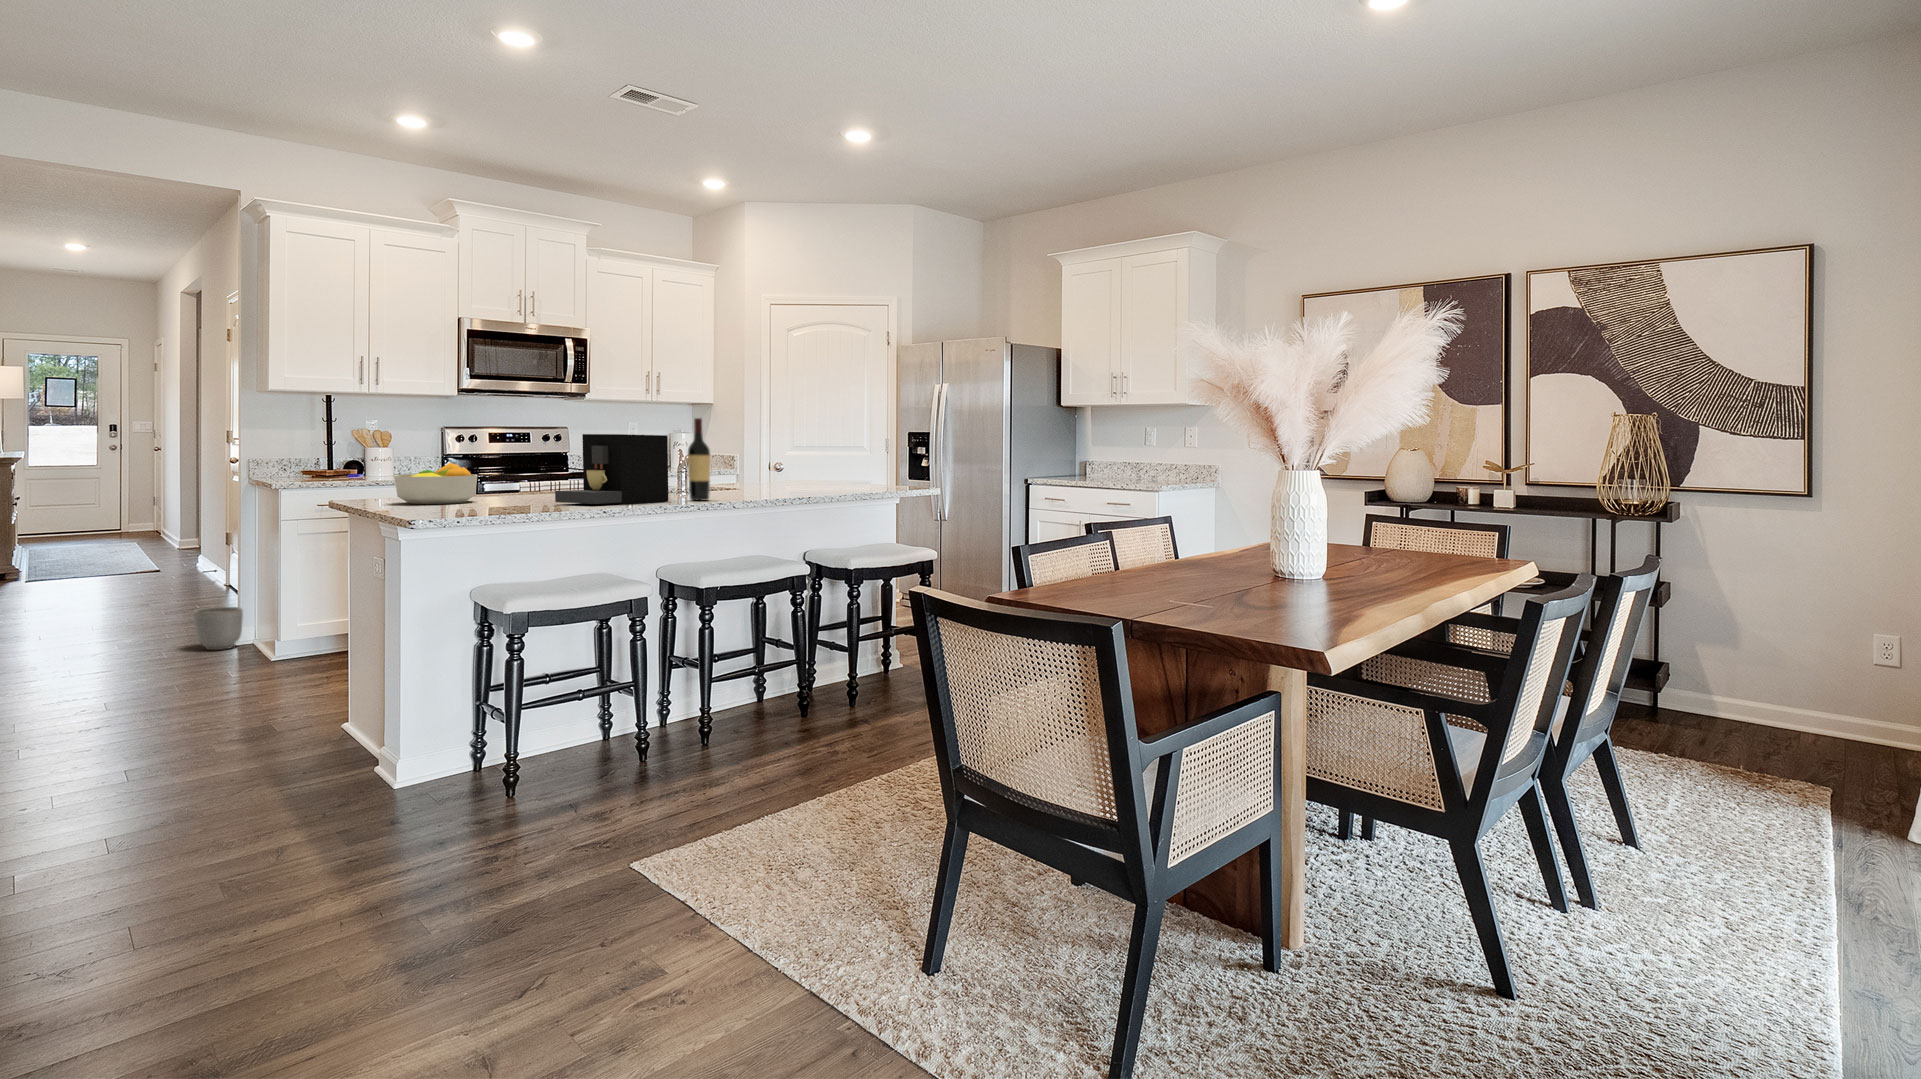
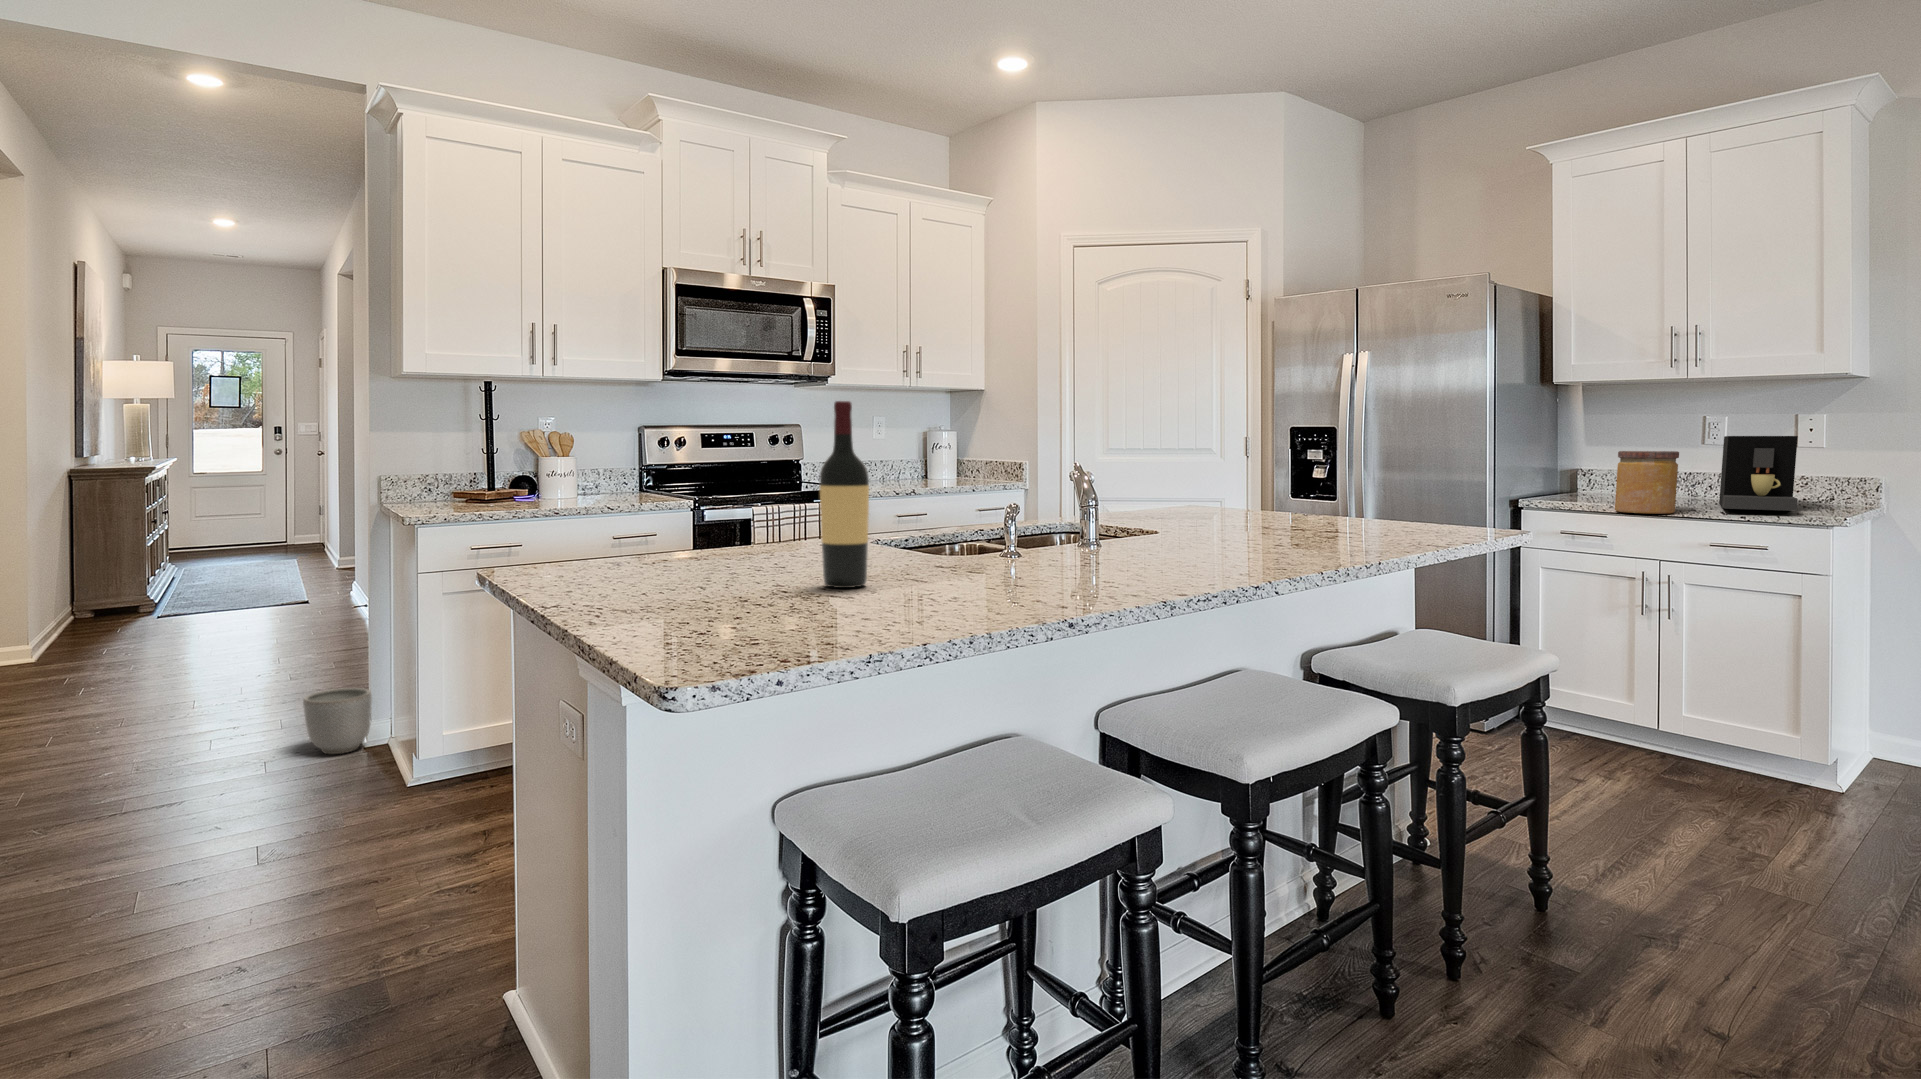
wine bottle: present [688,418,710,500] -> present [819,401,869,588]
coffee maker: present [555,434,668,504] -> present [1719,436,1798,511]
jar: none [1076,448,1108,486] -> present [1615,451,1679,514]
fruit bowl: present [394,463,477,504] -> none [596,496,750,588]

